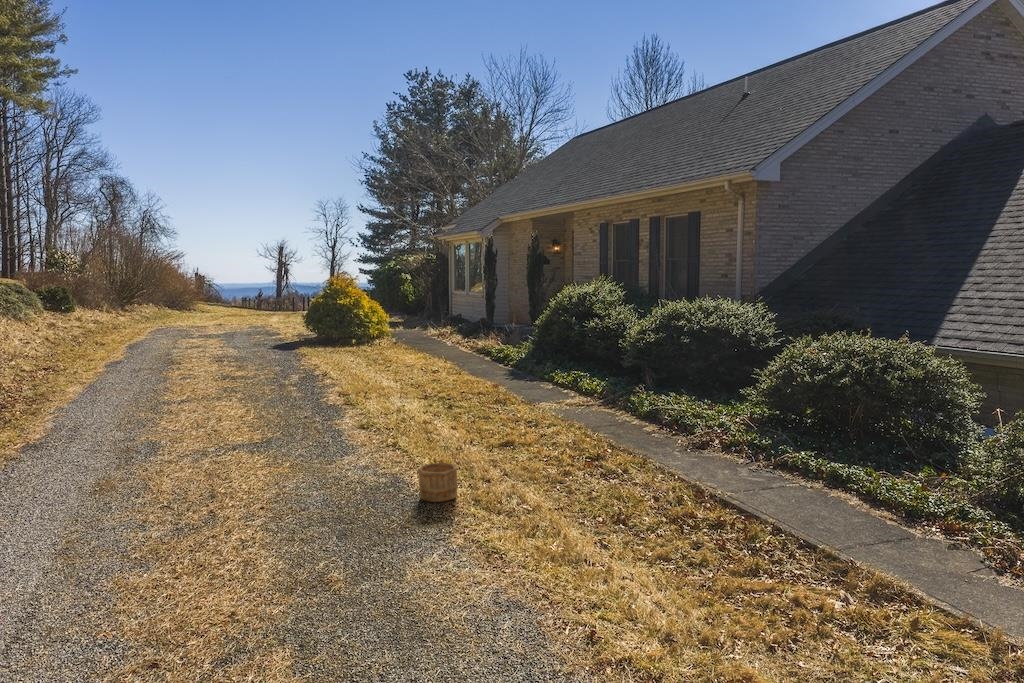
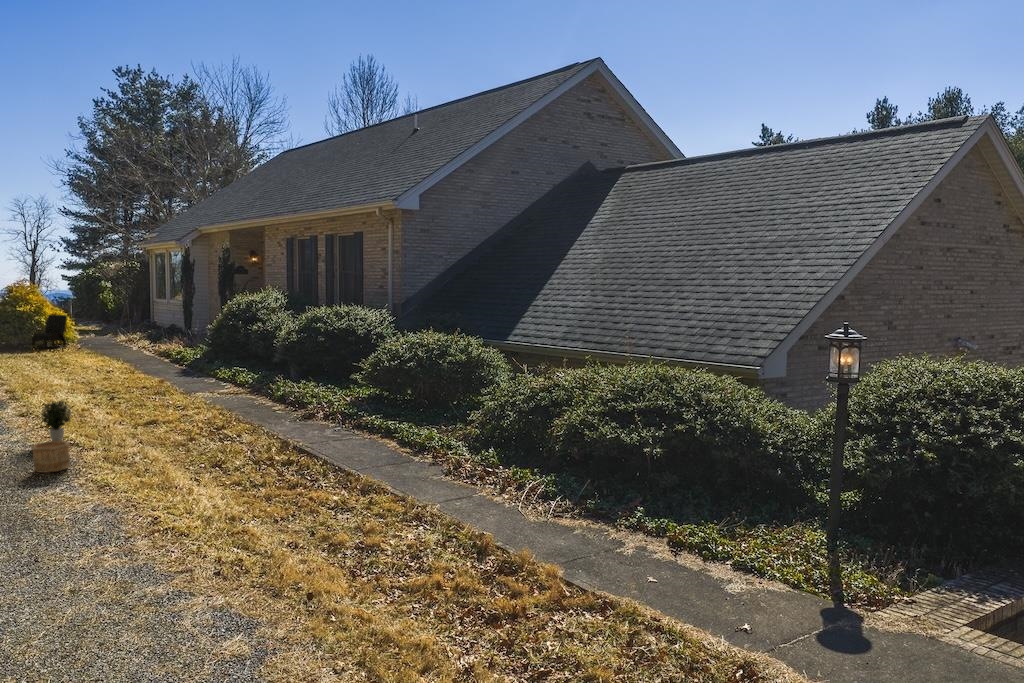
lounge chair: none [353,309,384,344] -> present [32,315,68,349]
potted plant: none [409,410,442,458] -> present [41,401,72,441]

